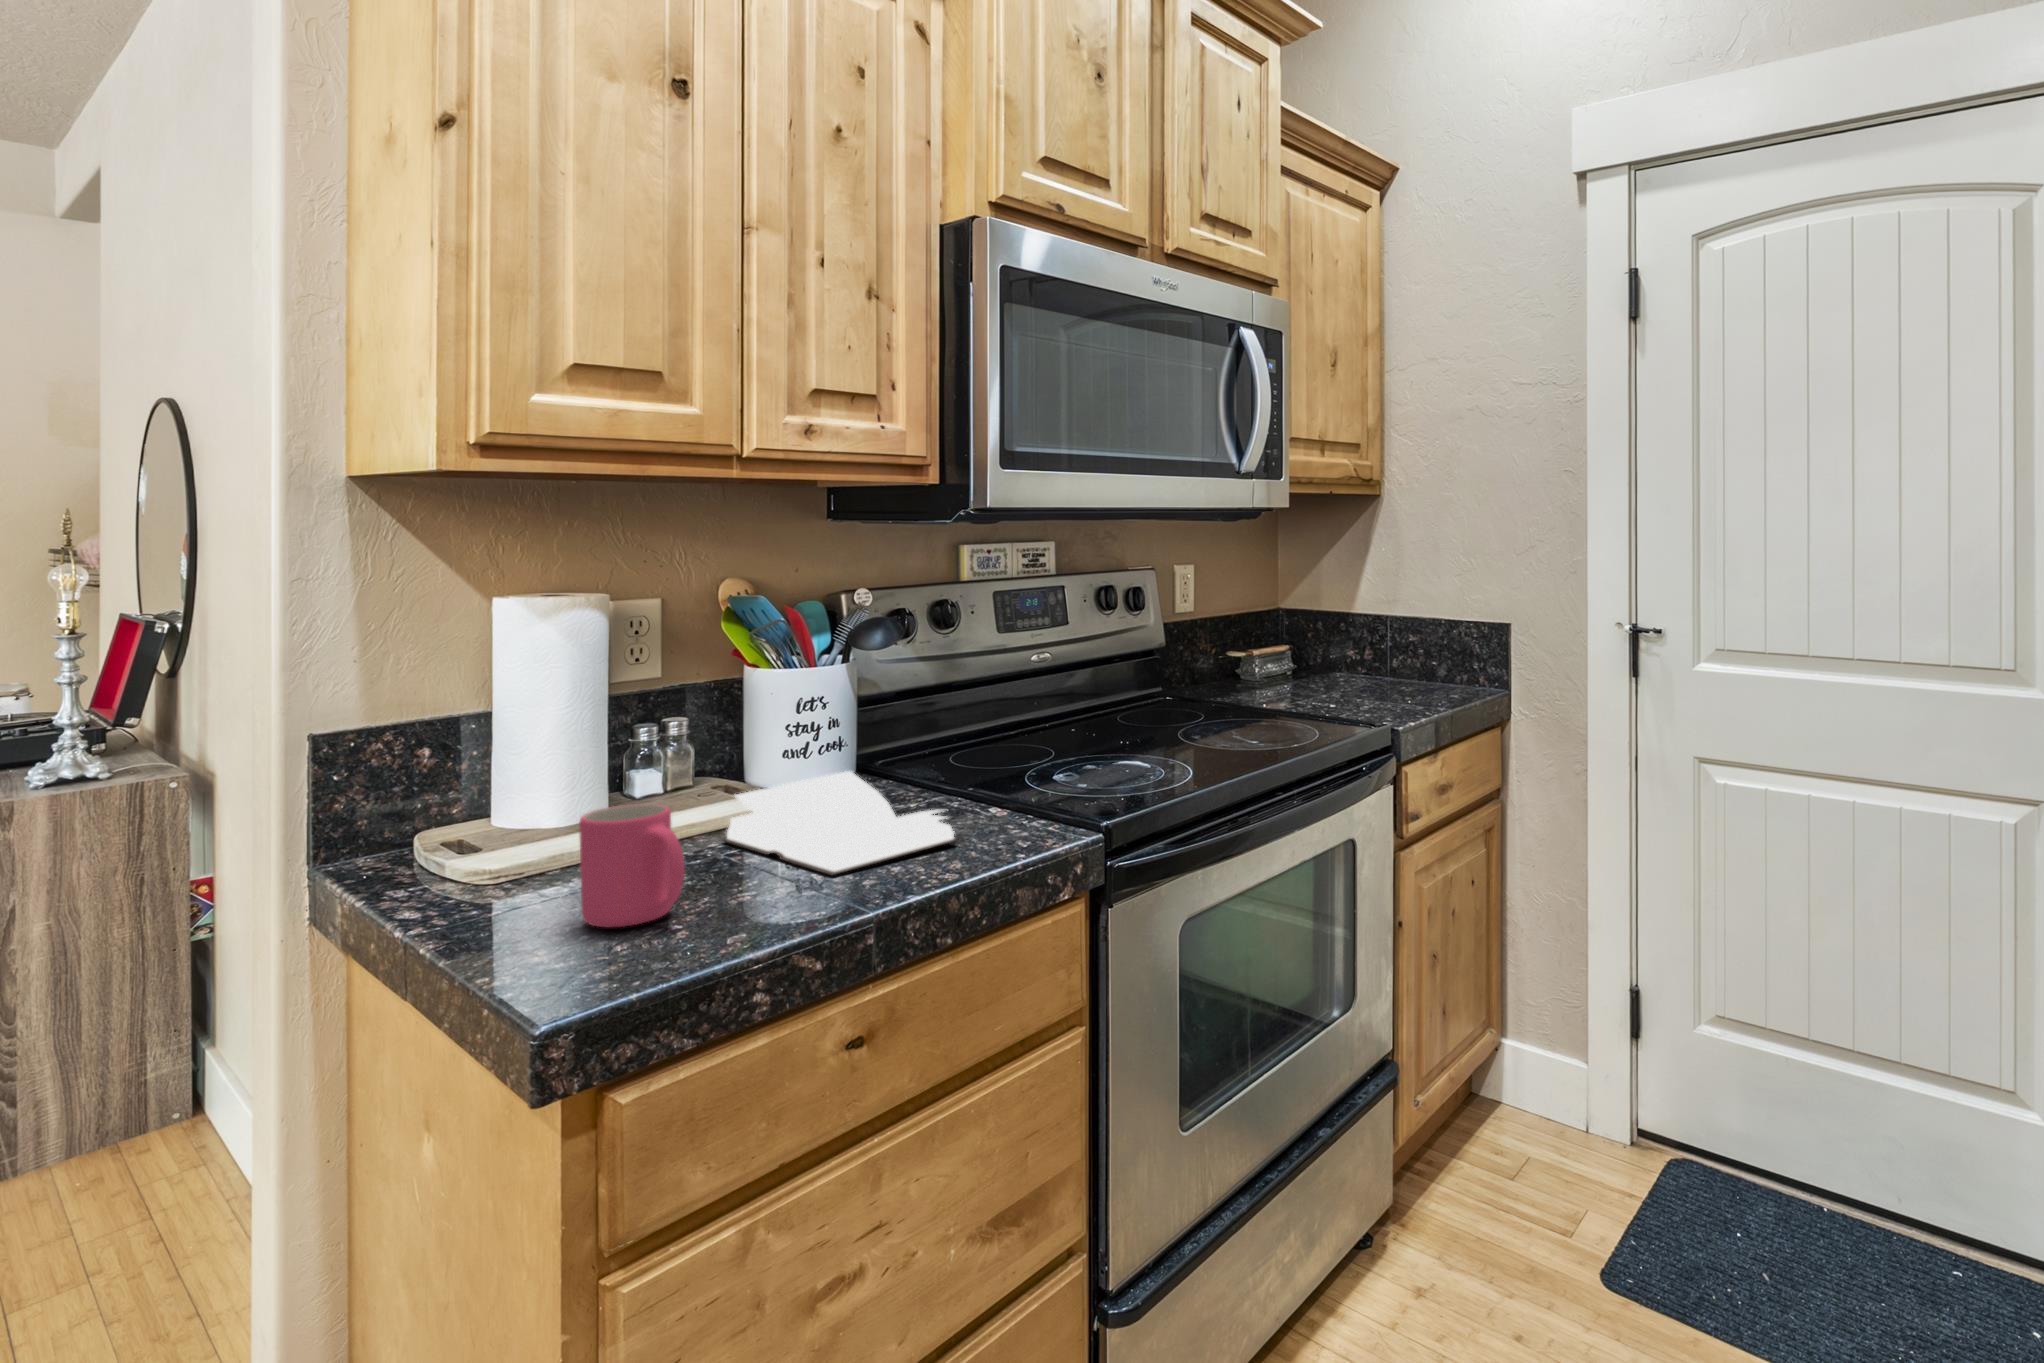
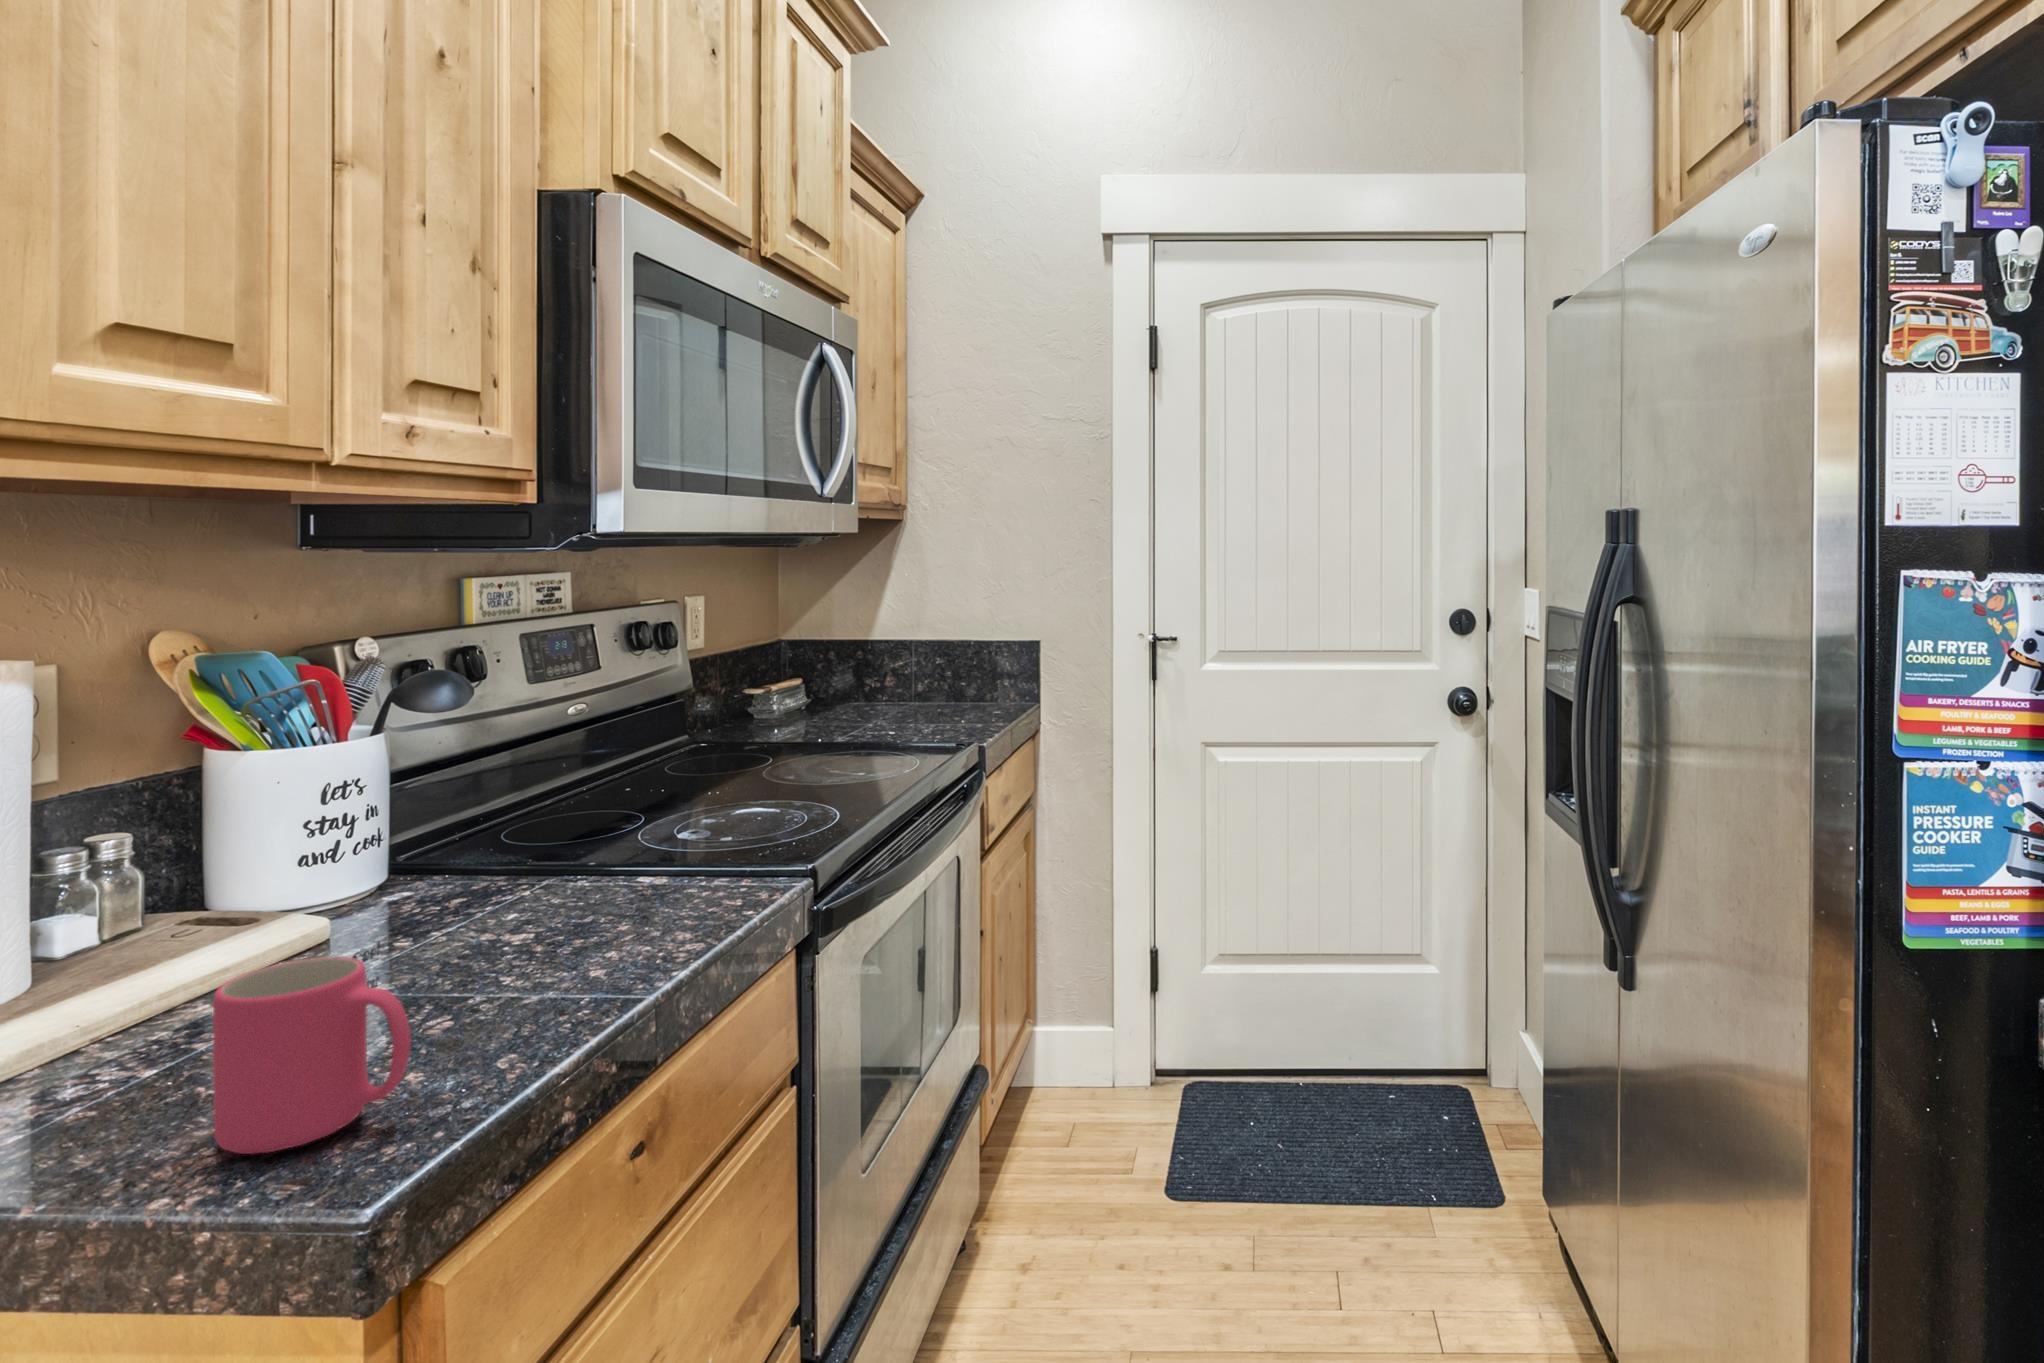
book: present [723,771,958,875] -> none [300,872,676,1011]

